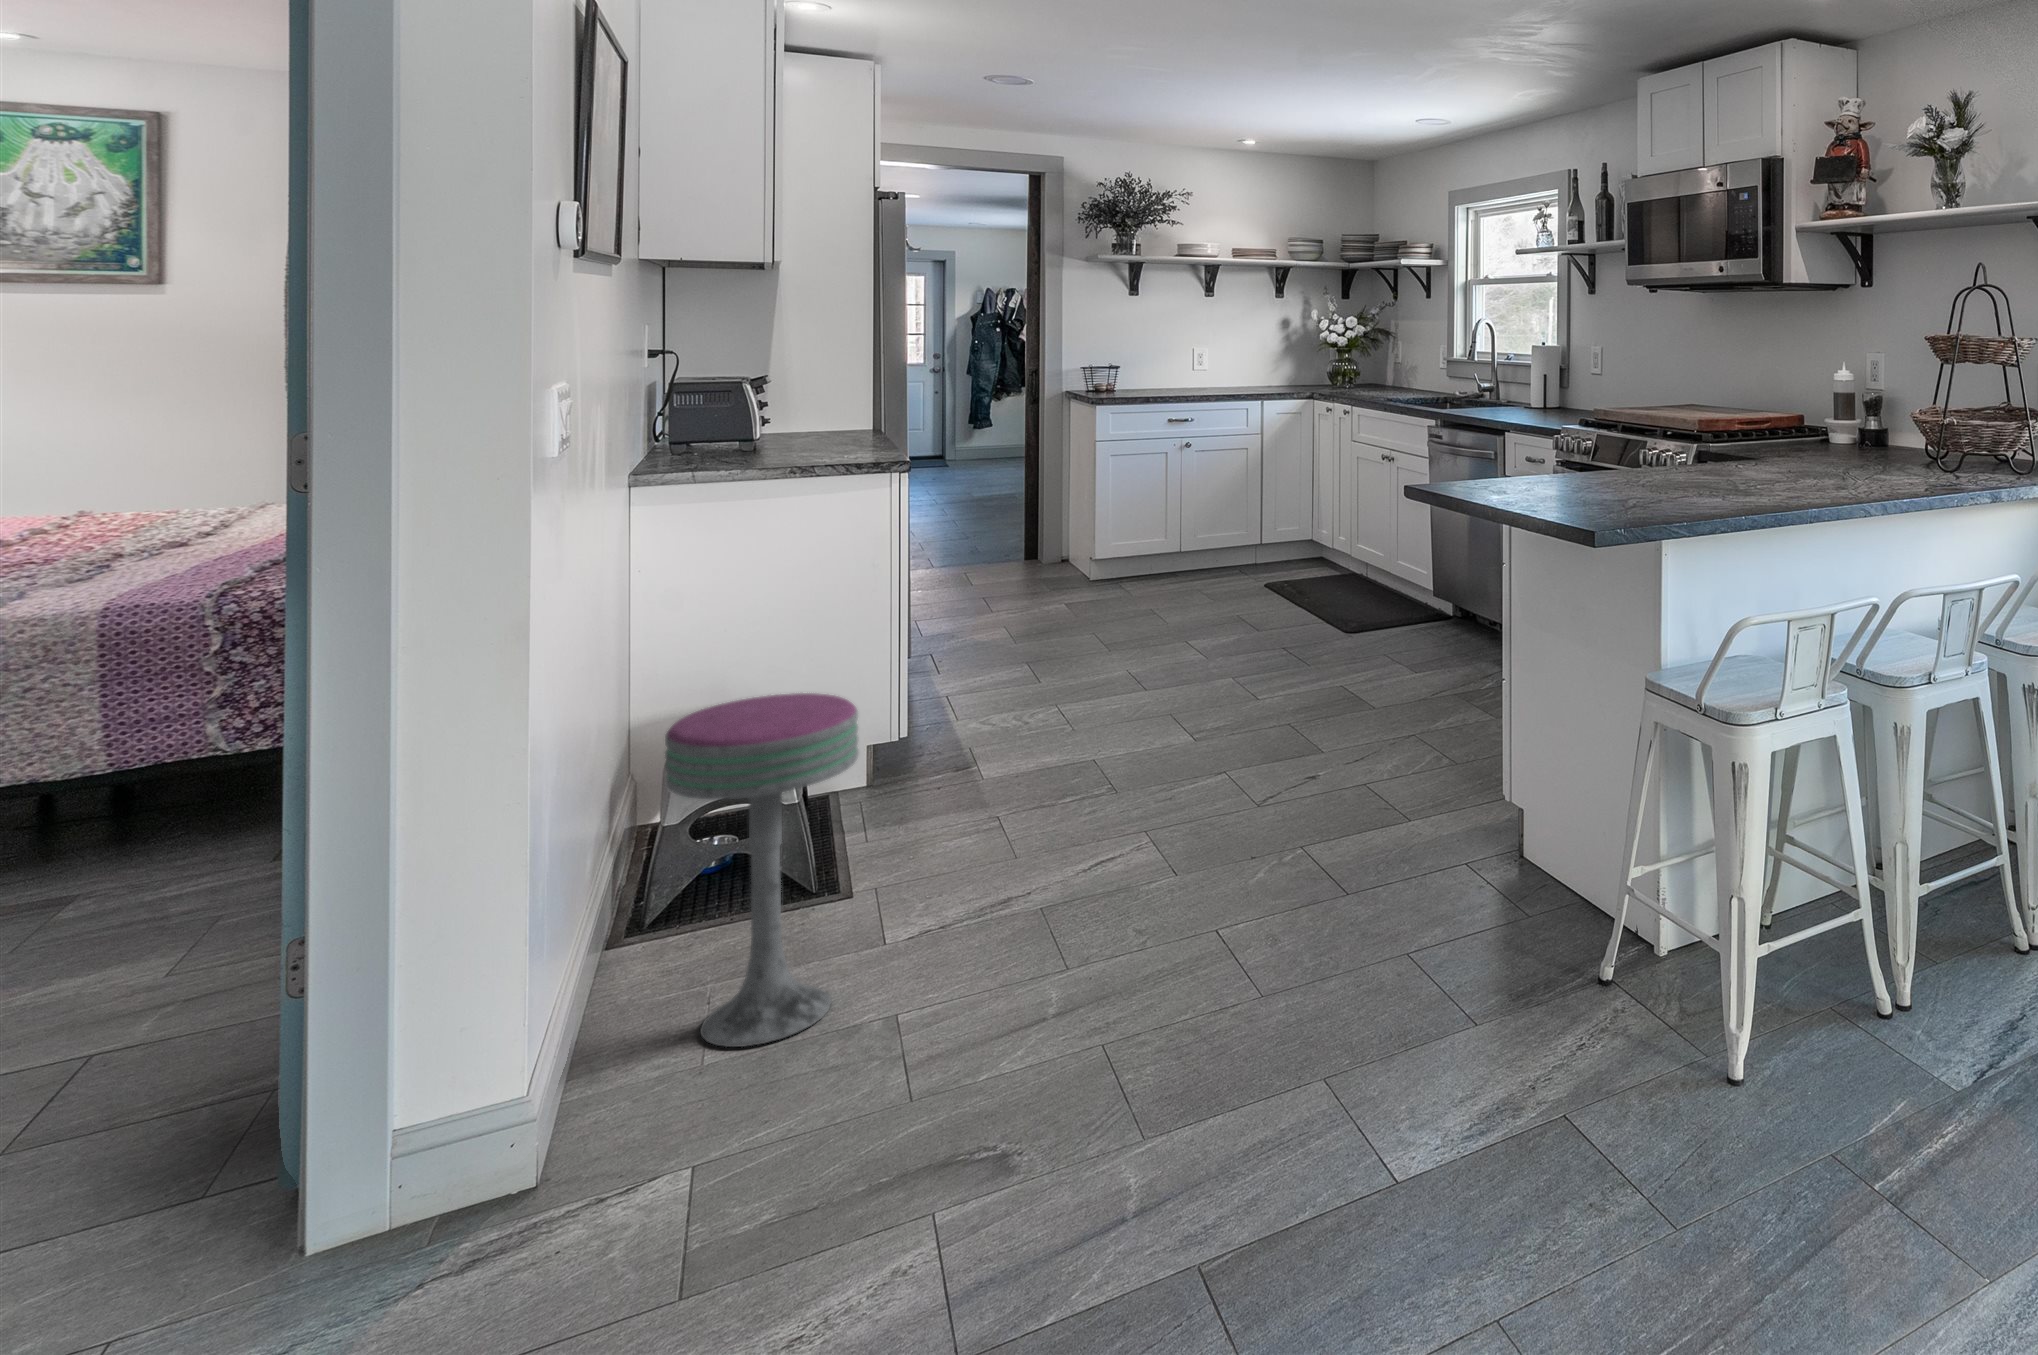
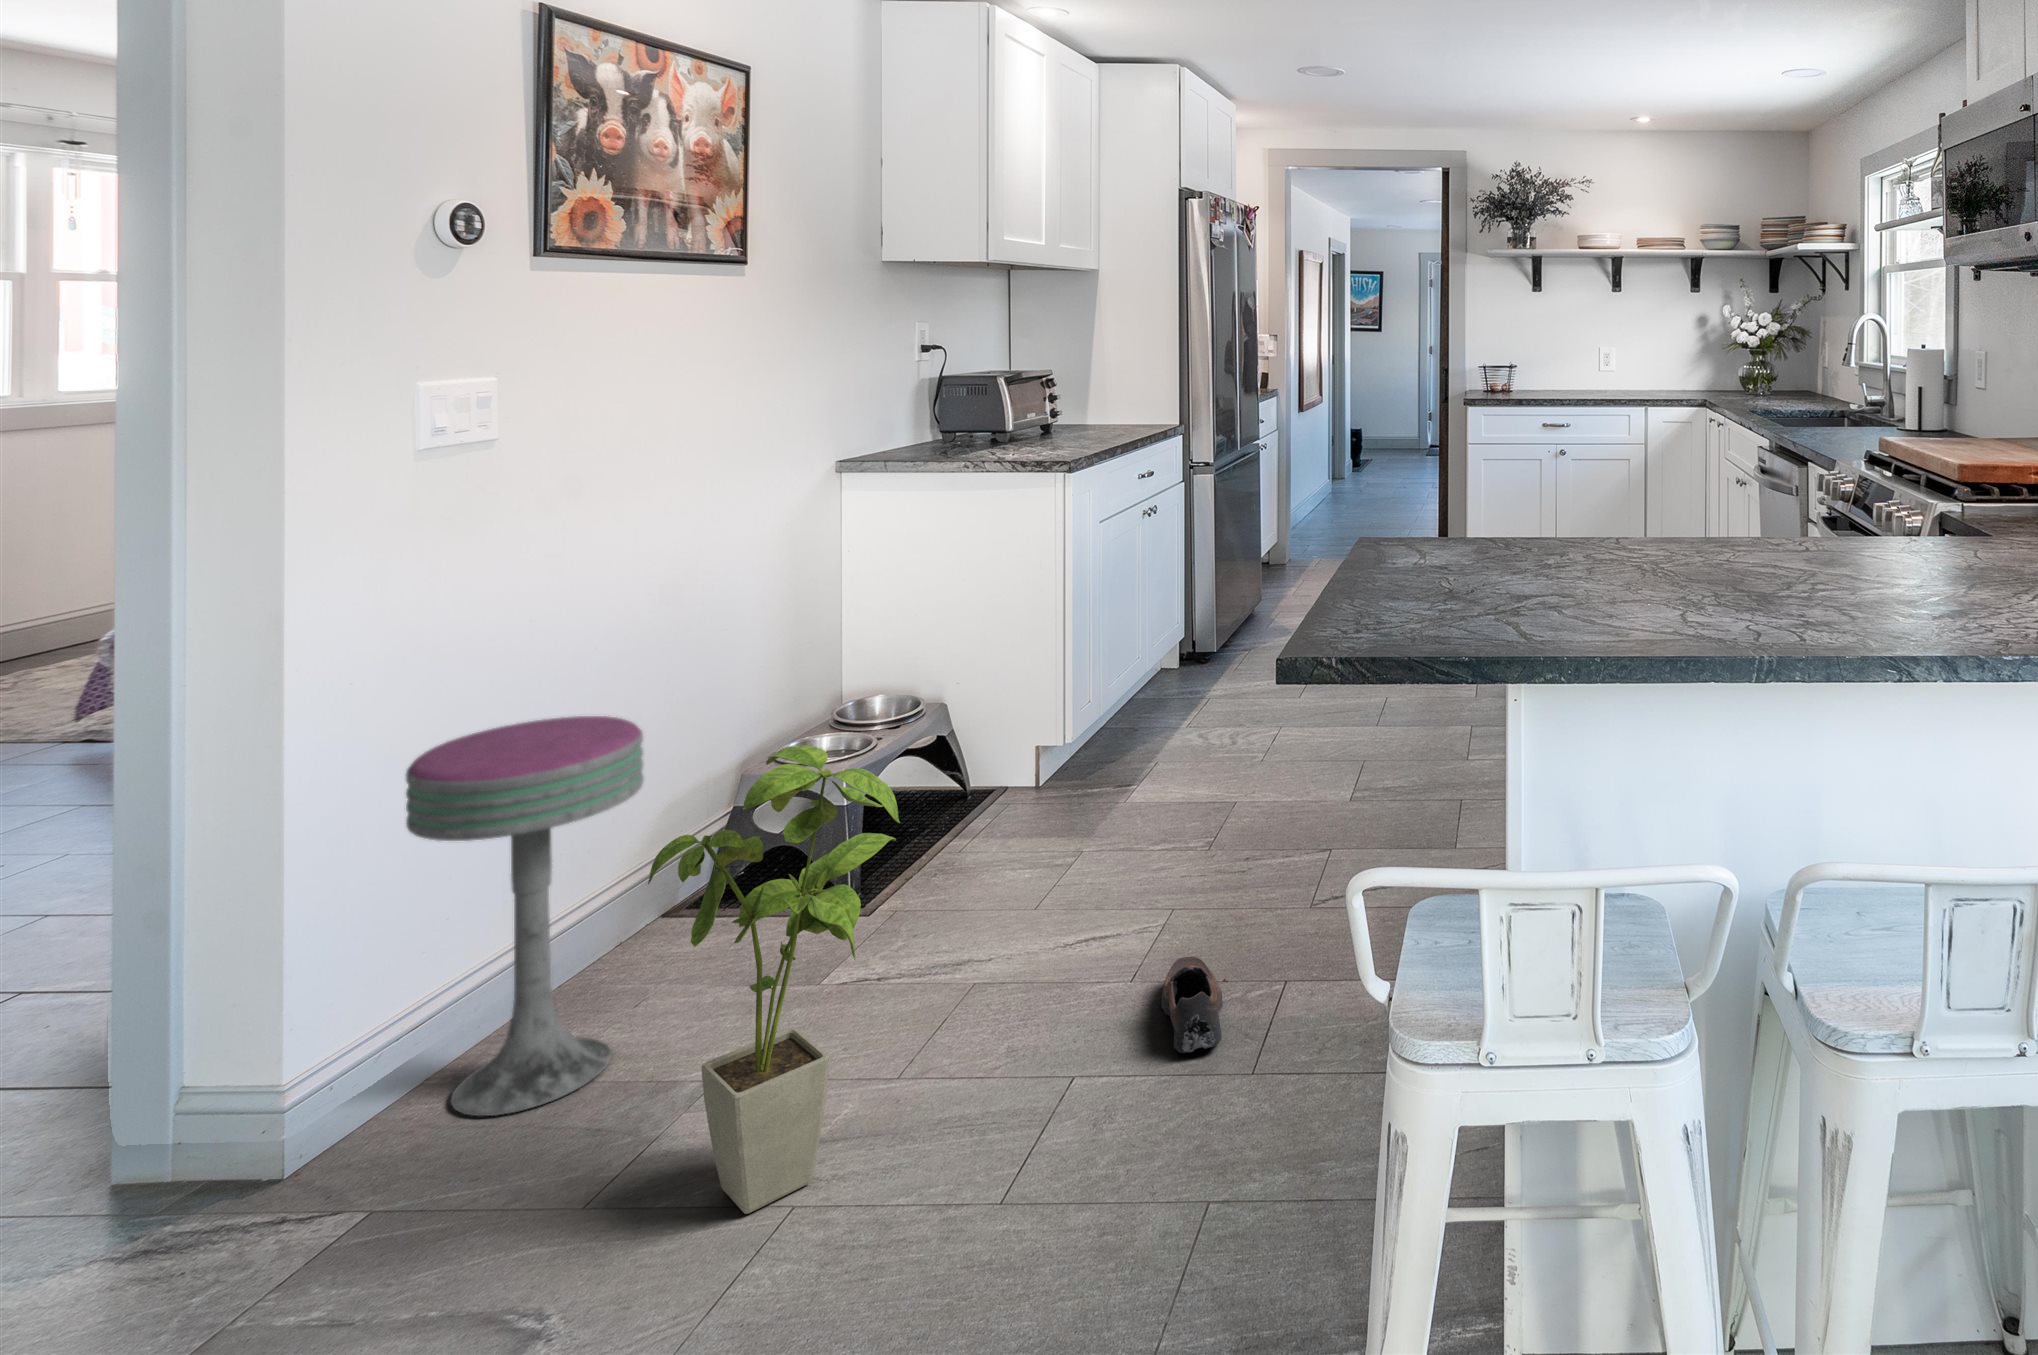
house plant: none [1039,661,1216,1016] -> present [648,745,900,1214]
shoe: none [1239,824,1328,879] -> present [1162,957,1223,1053]

